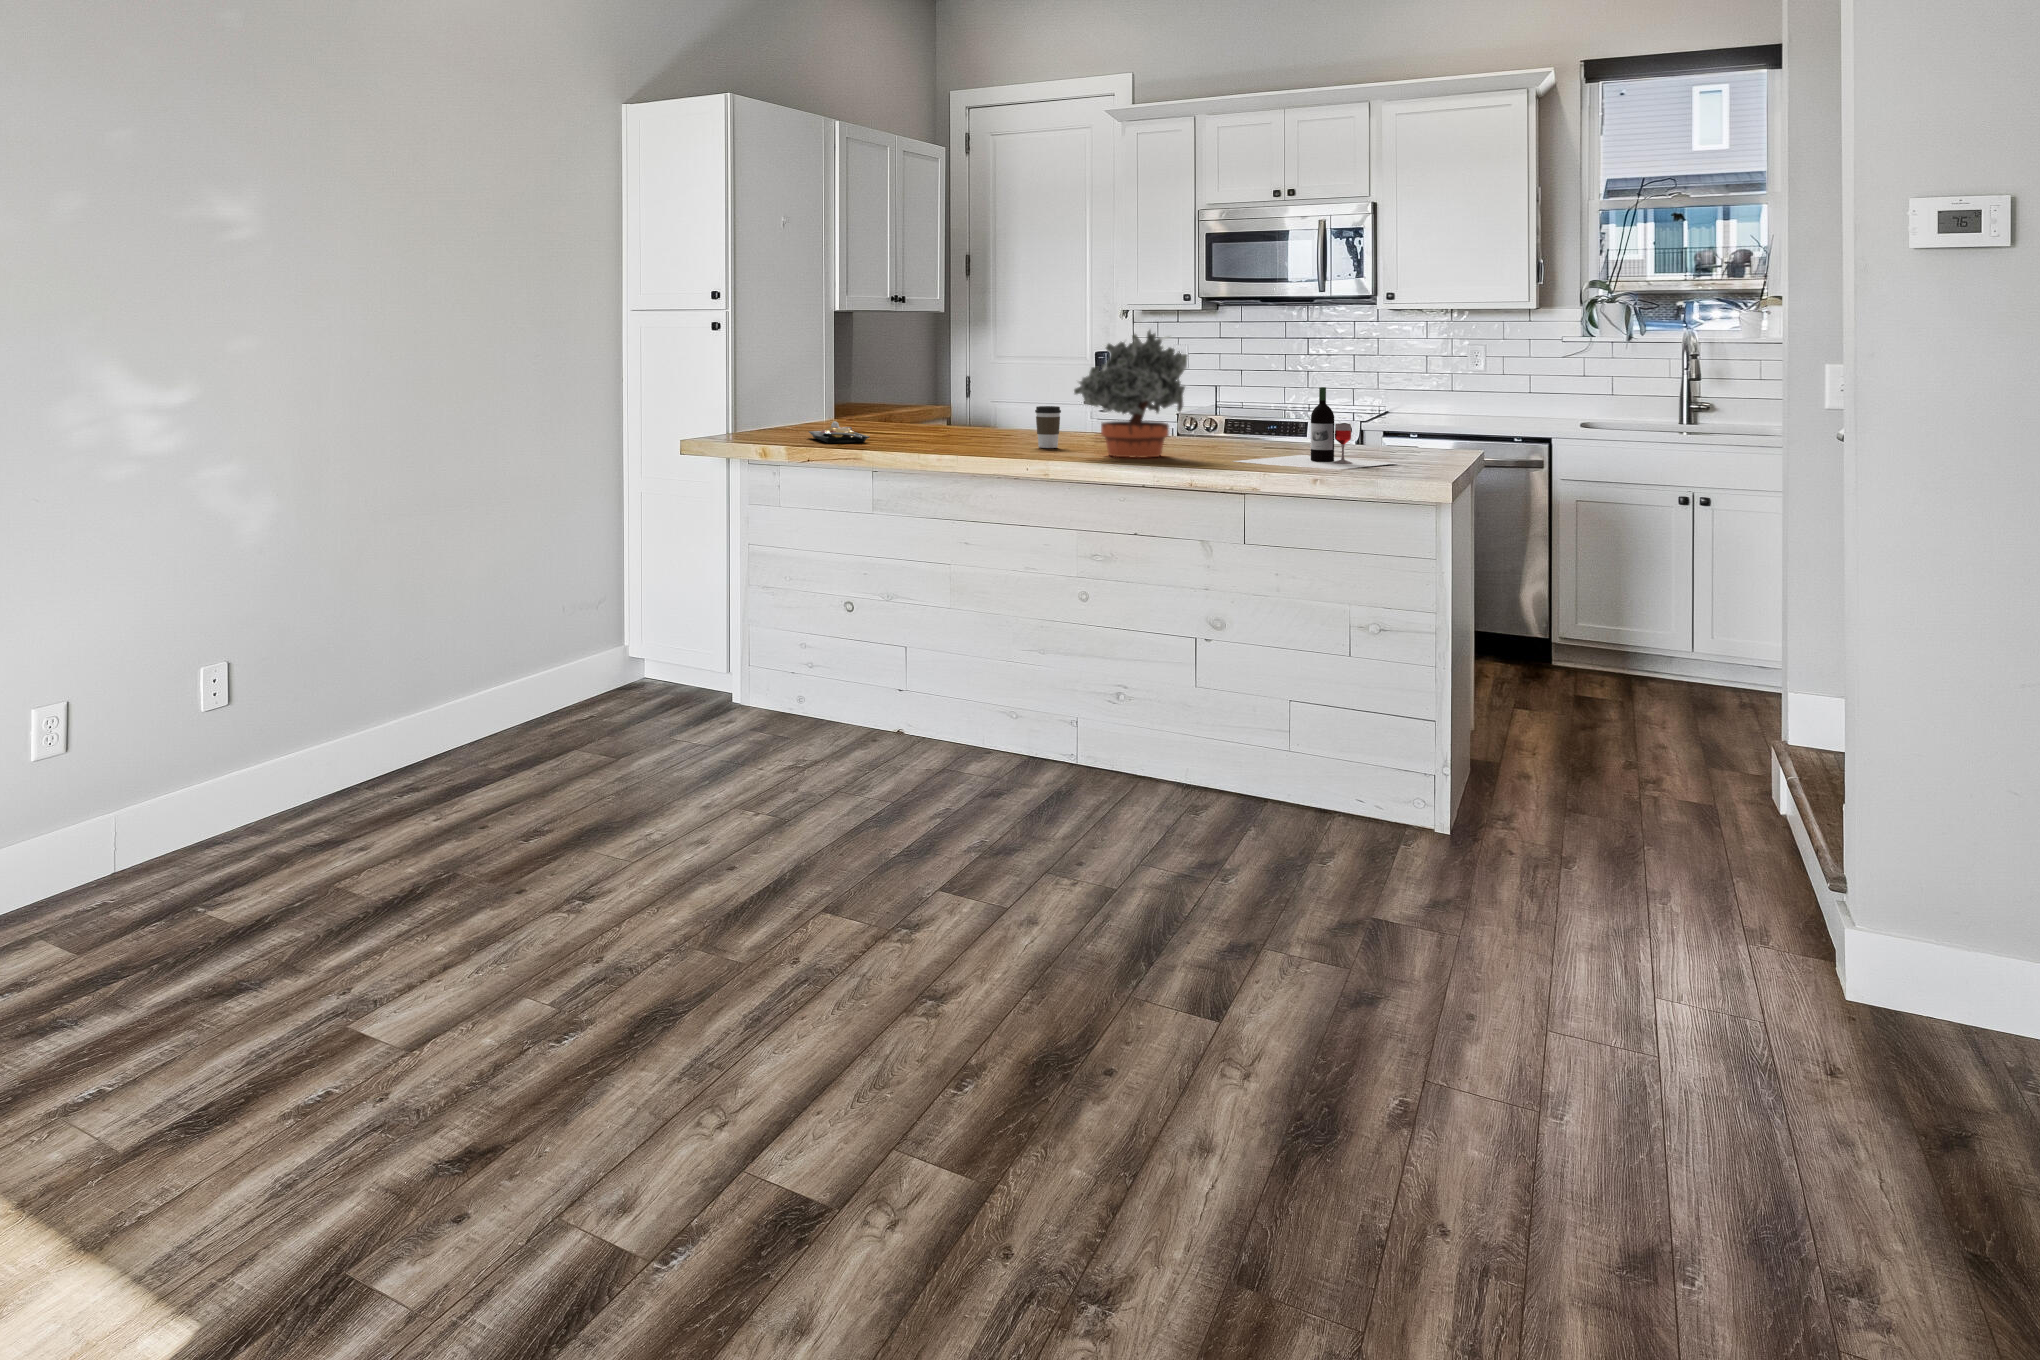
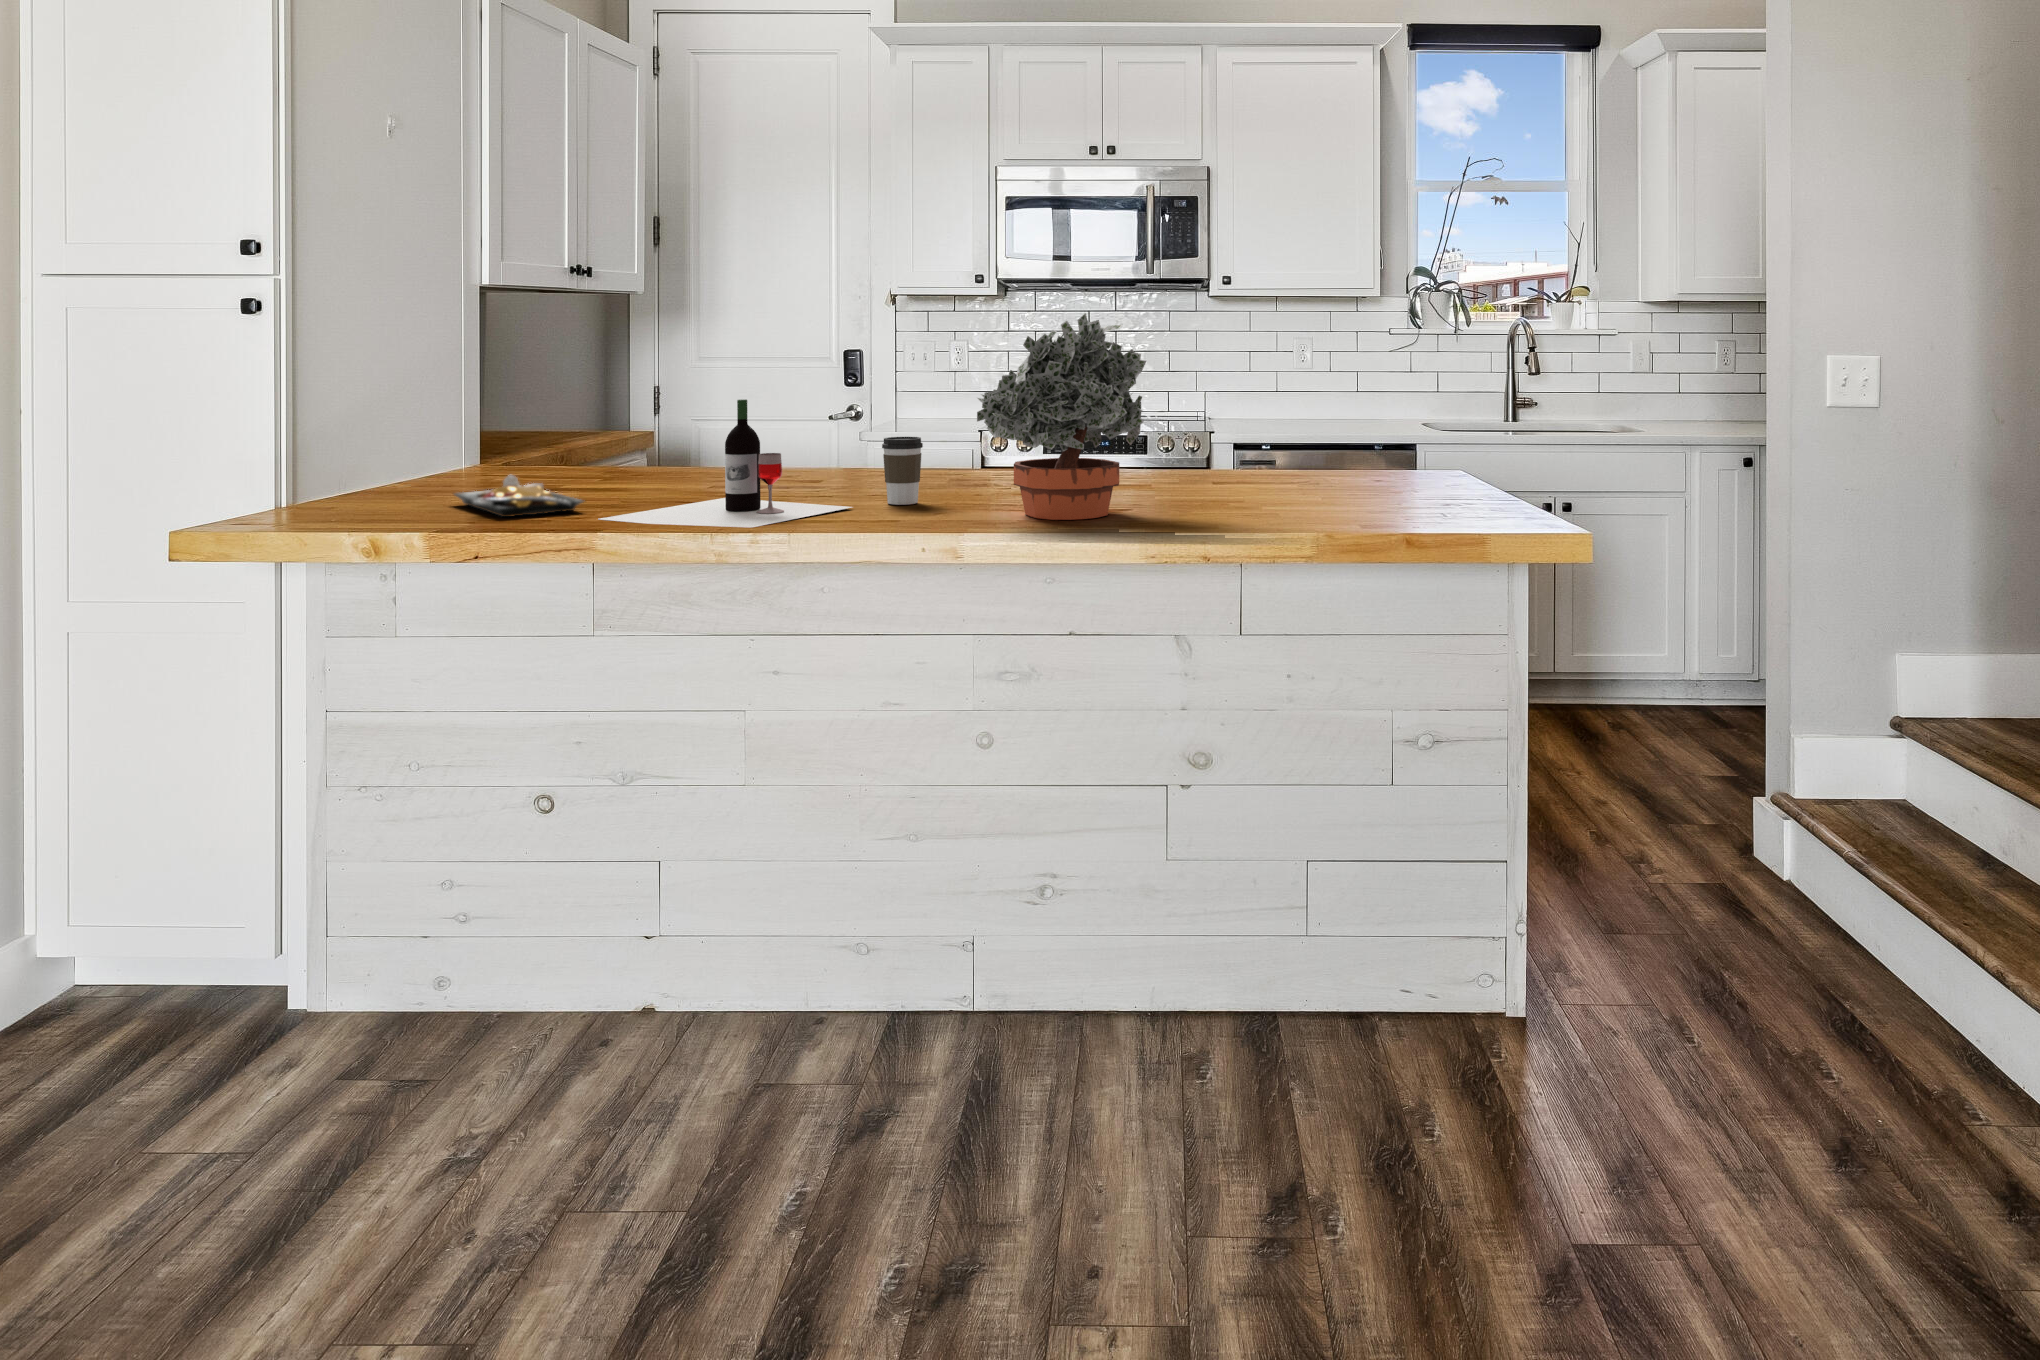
wine bottle: present [1235,387,1396,469] -> present [600,399,851,528]

